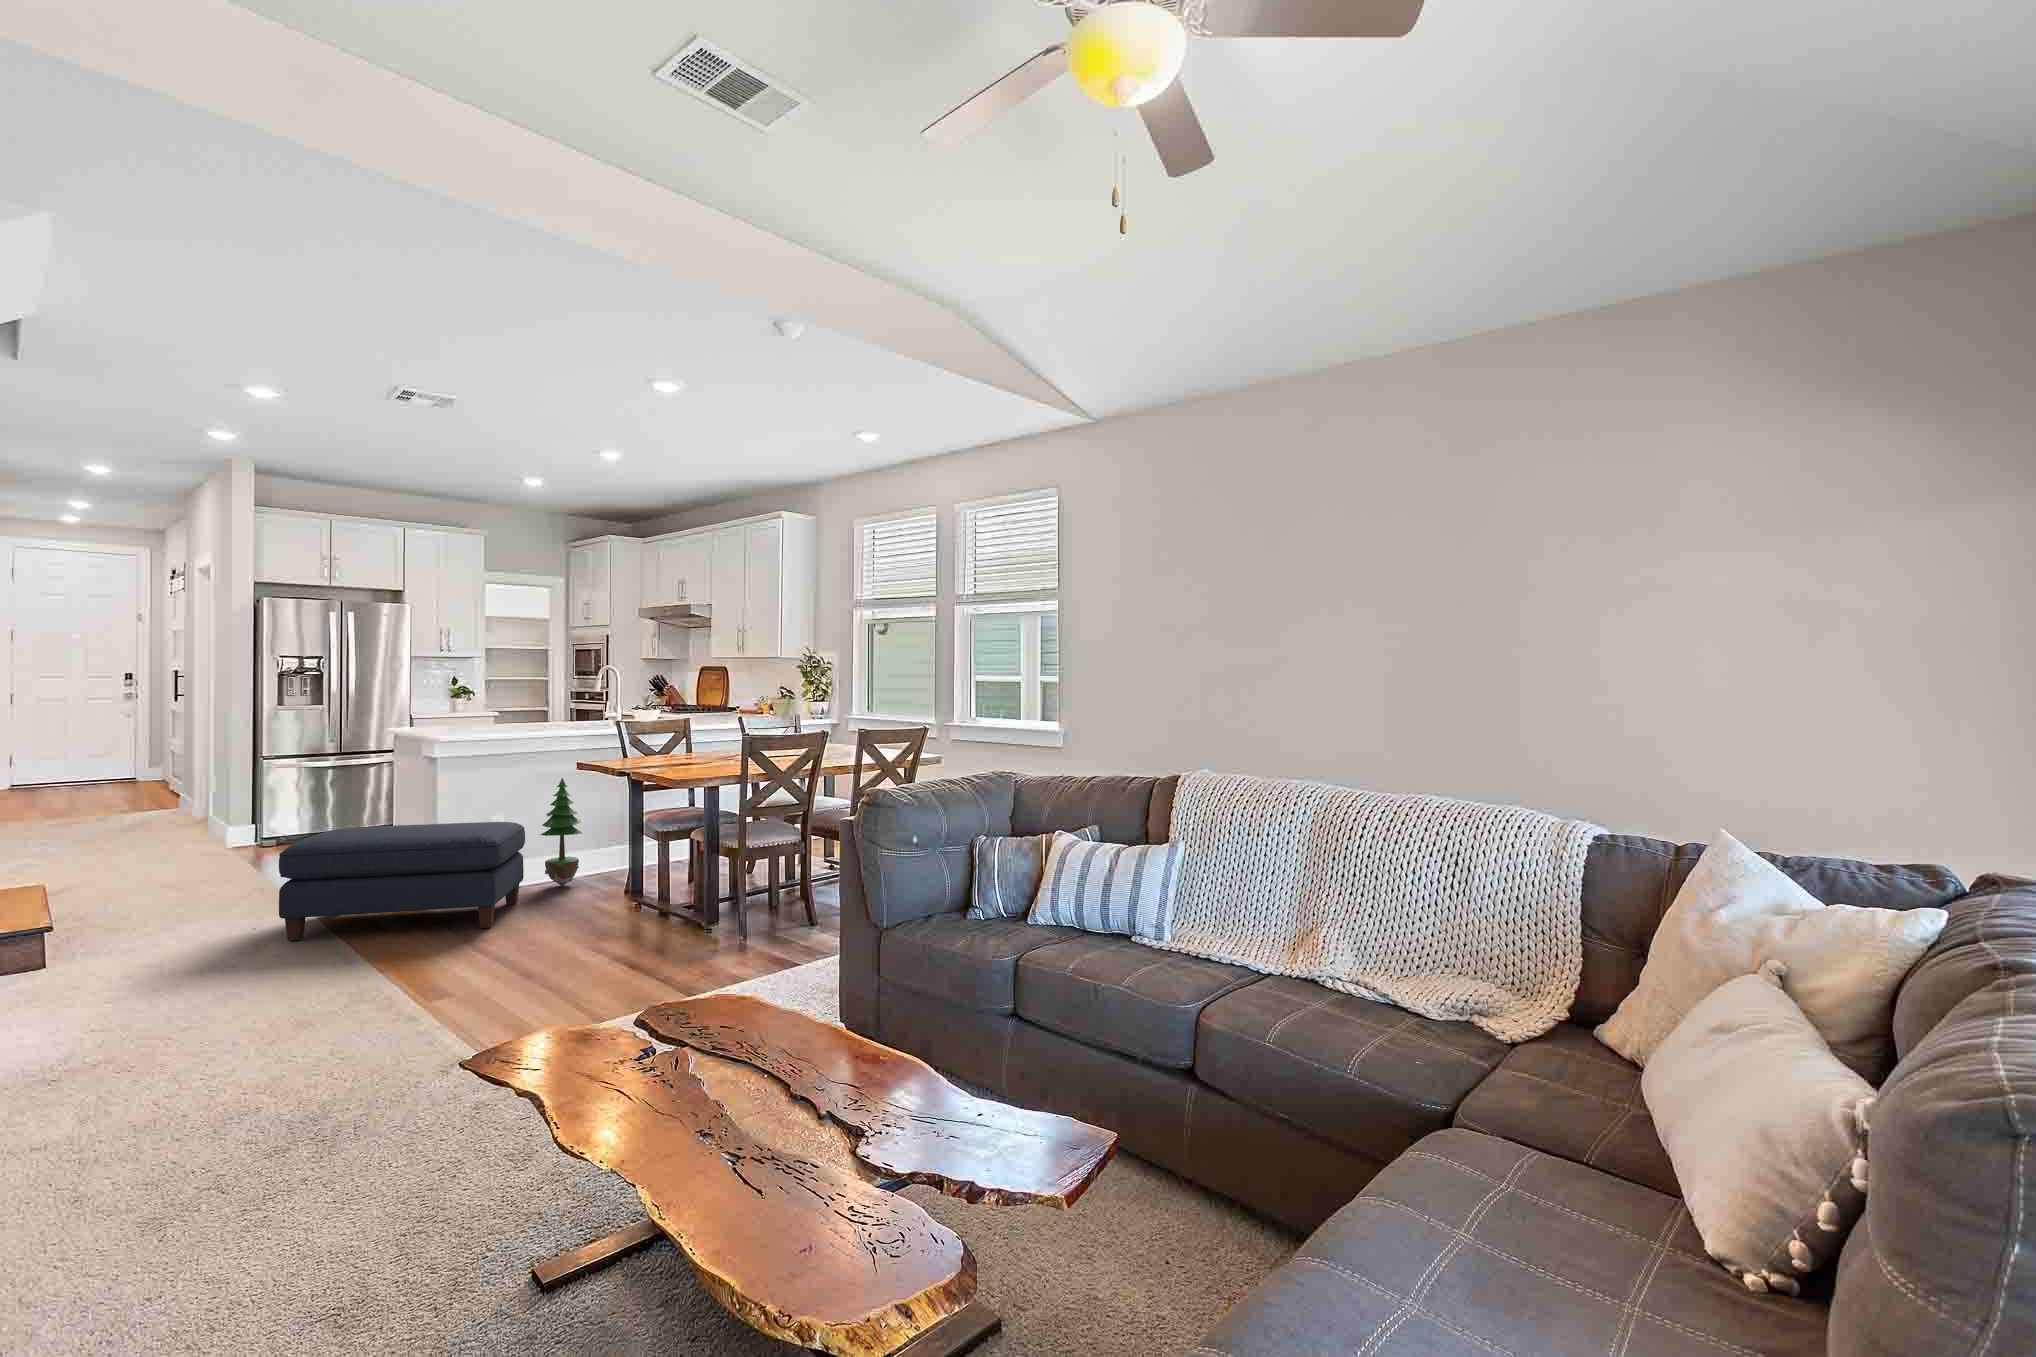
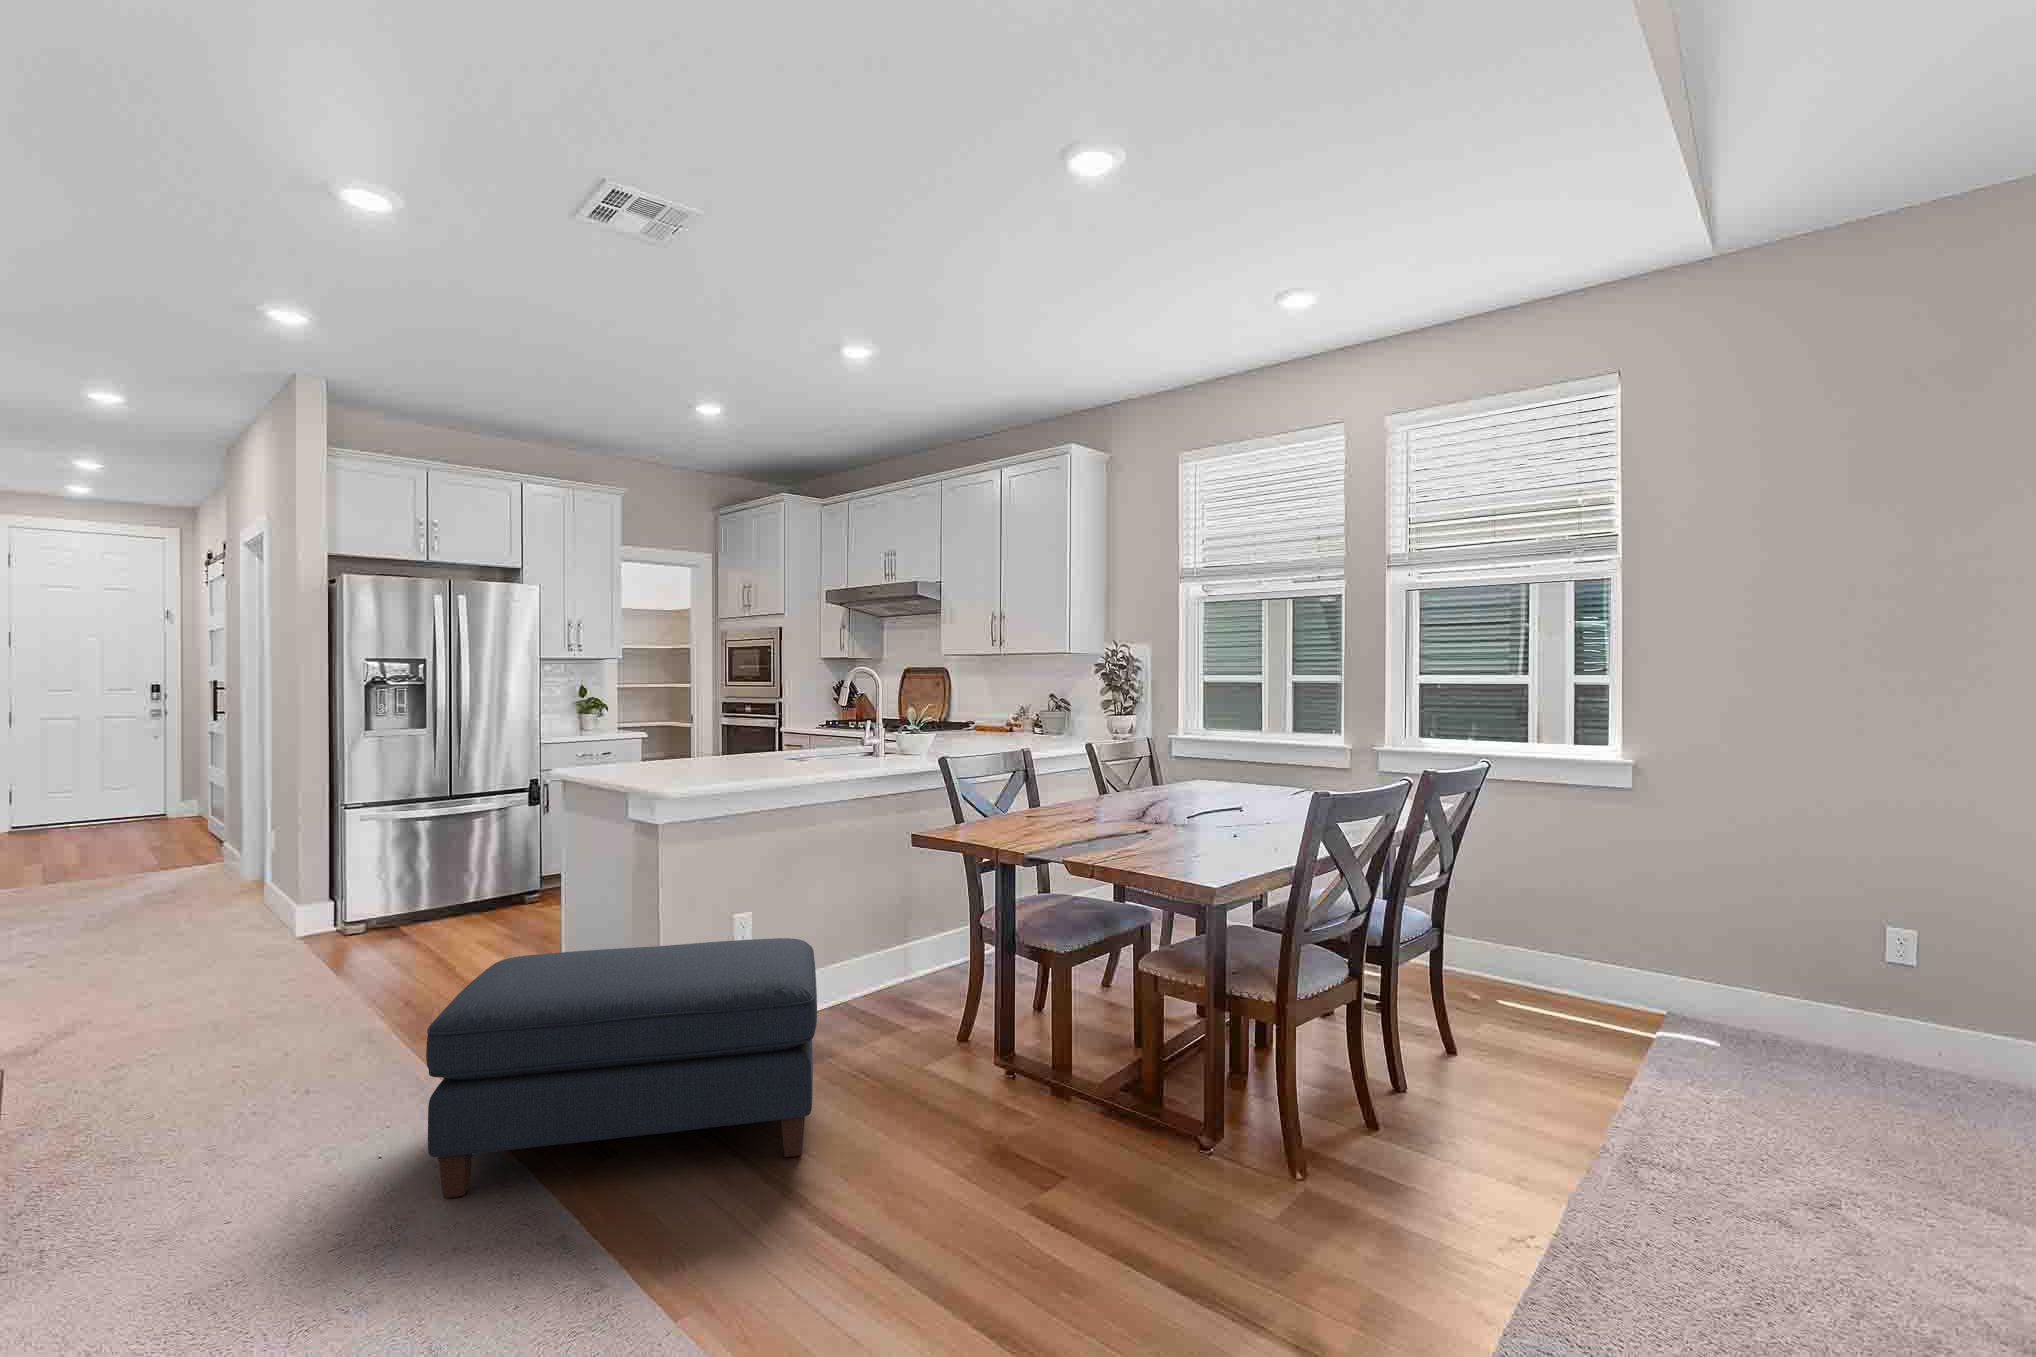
potted tree: present [540,778,582,886] -> none [814,852,879,1032]

